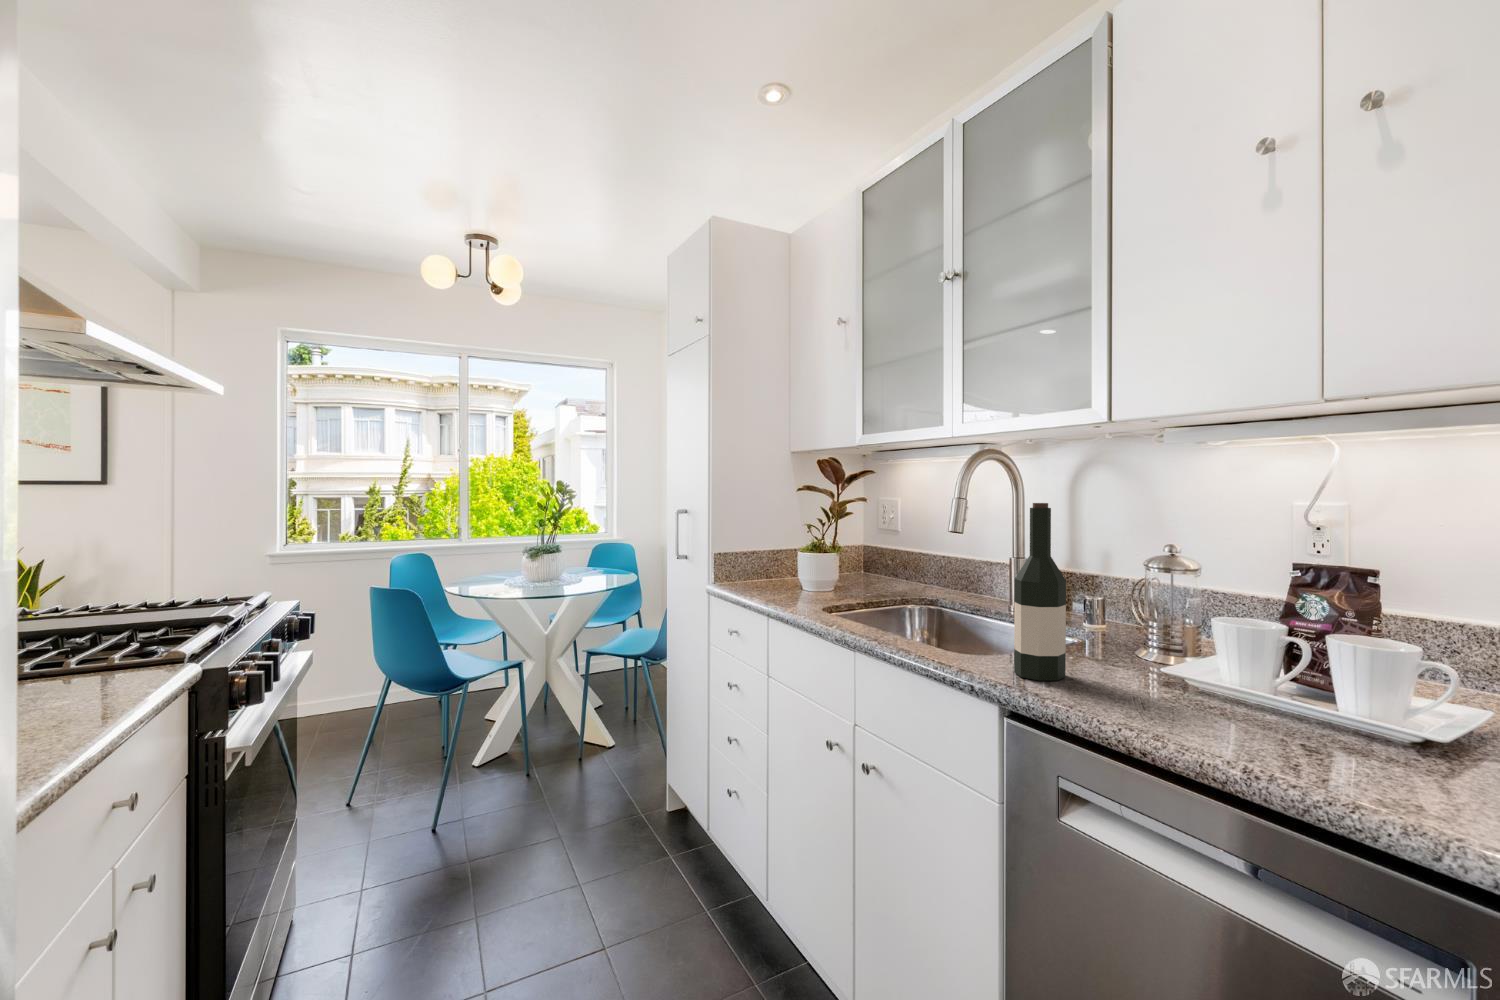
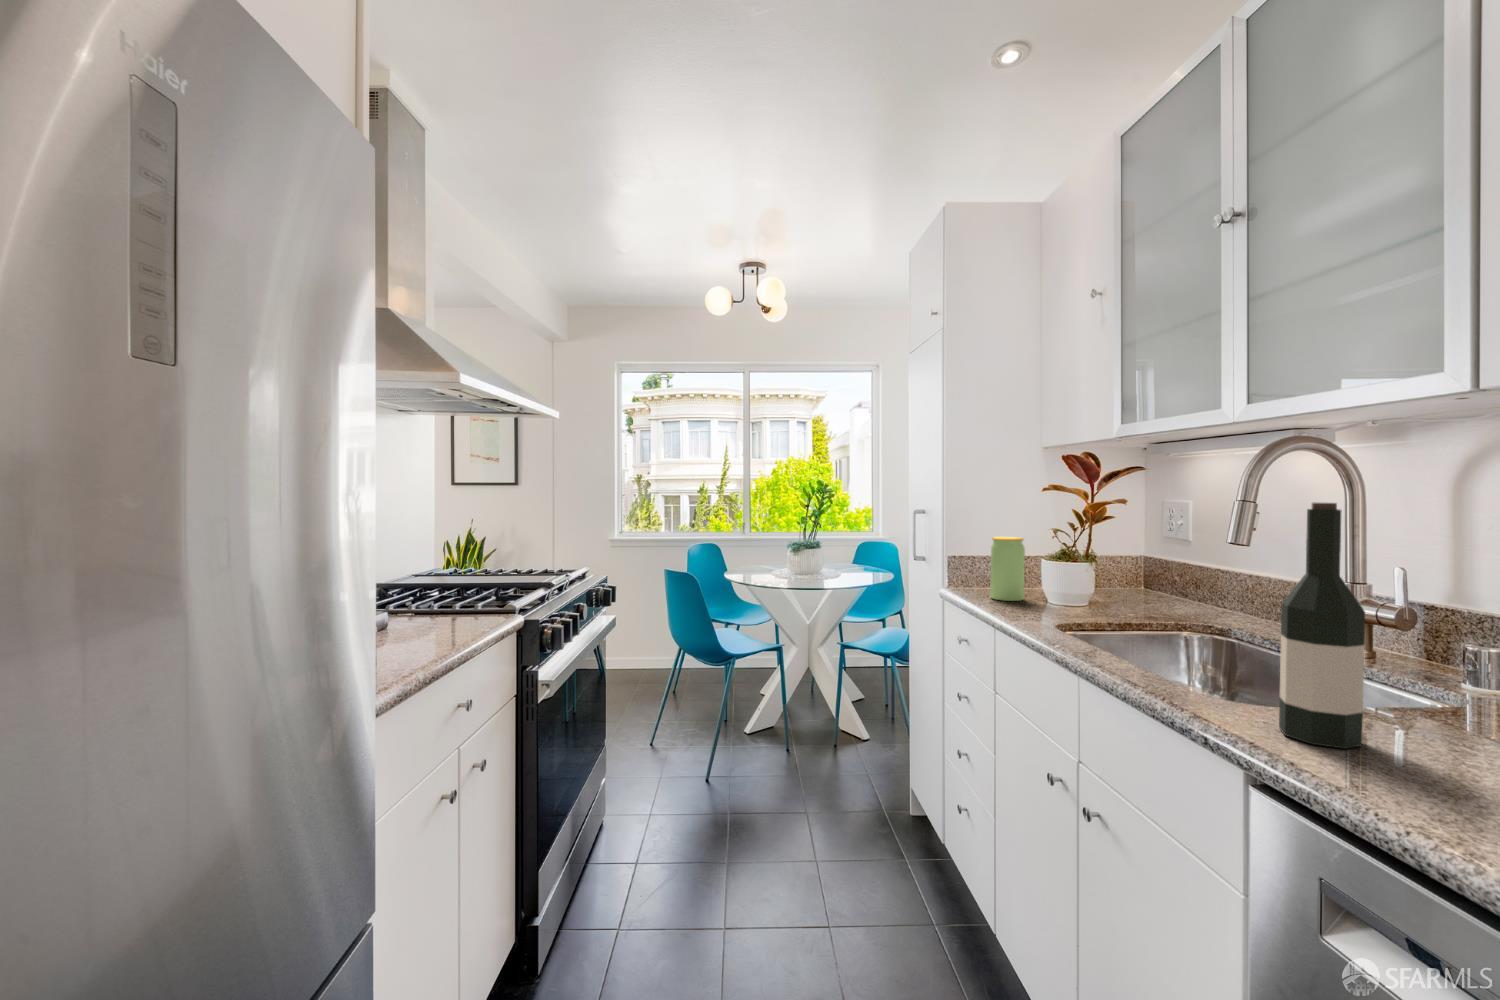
jar: none [741,534,771,594] -> present [990,537,1025,601]

